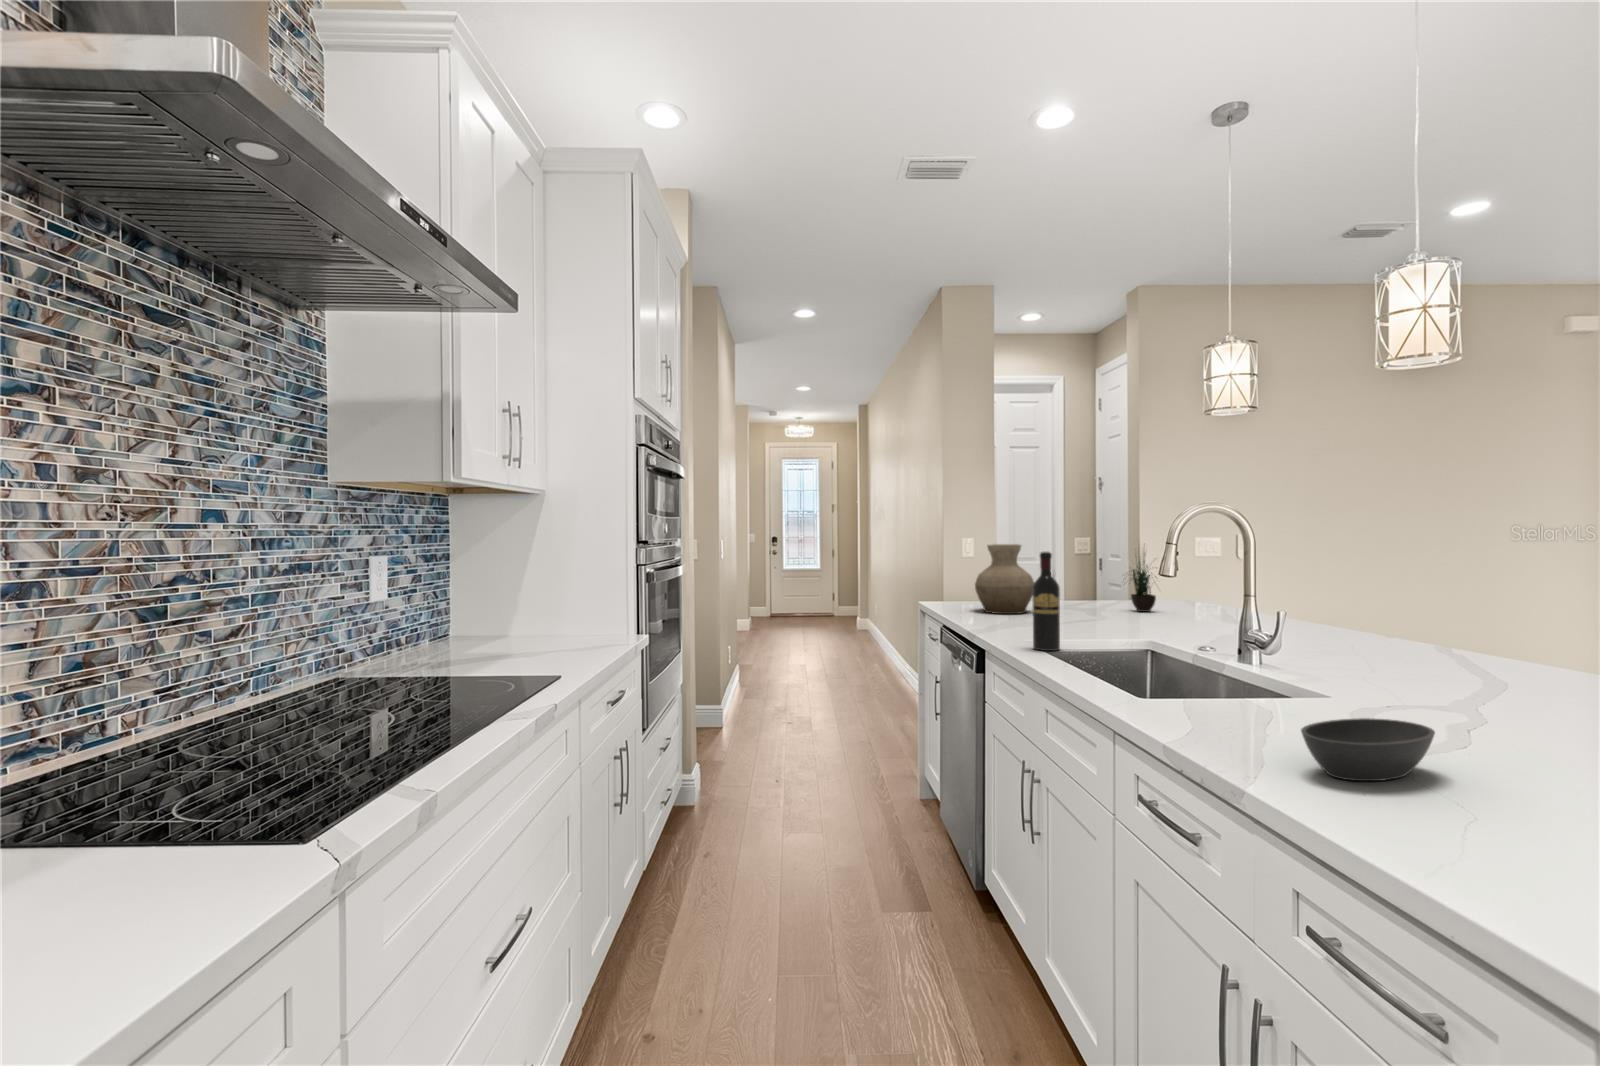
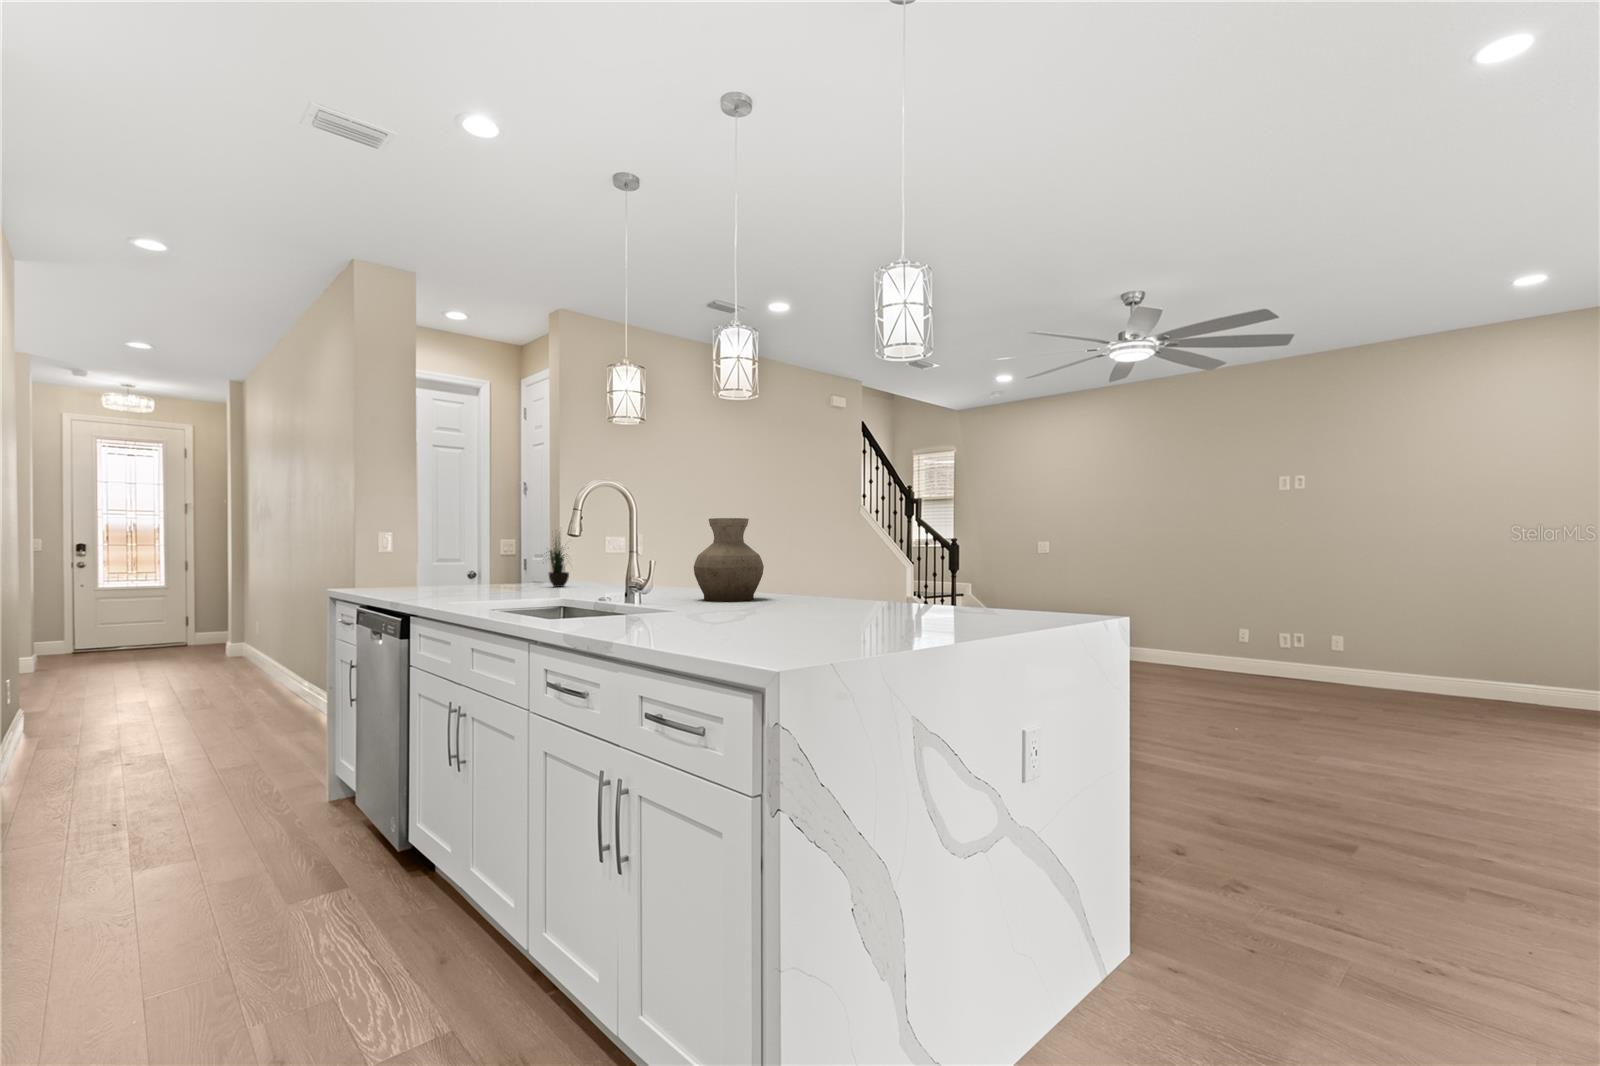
vase: present [975,544,1034,614] -> present [694,518,764,601]
wine bottle: present [1032,552,1060,651] -> none [460,517,485,606]
bowl: present [1301,718,1435,781] -> none [654,598,726,632]

